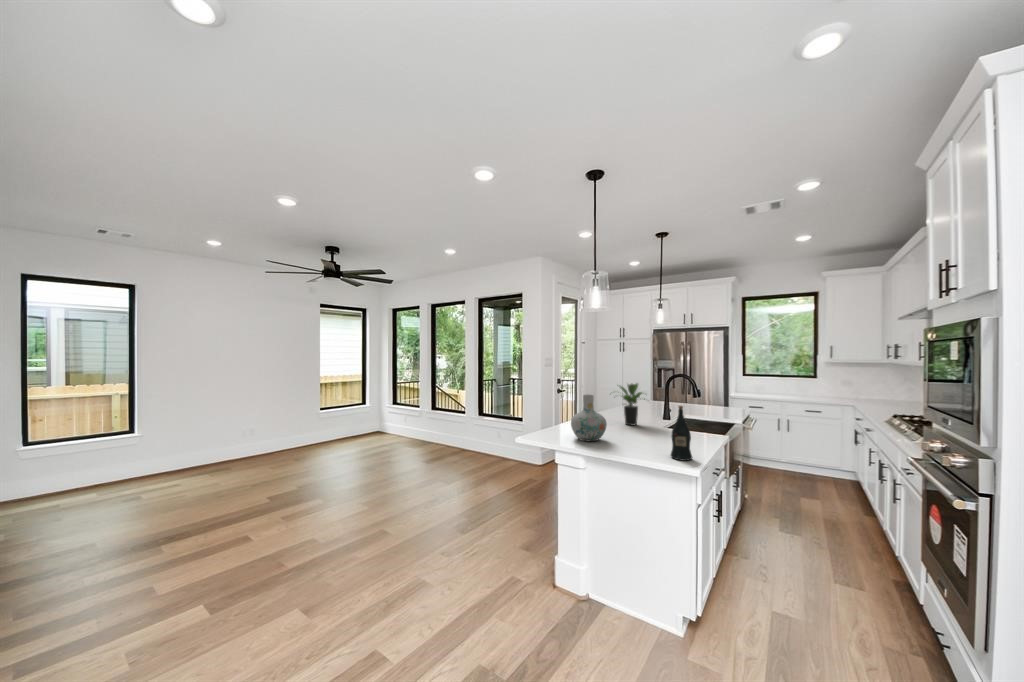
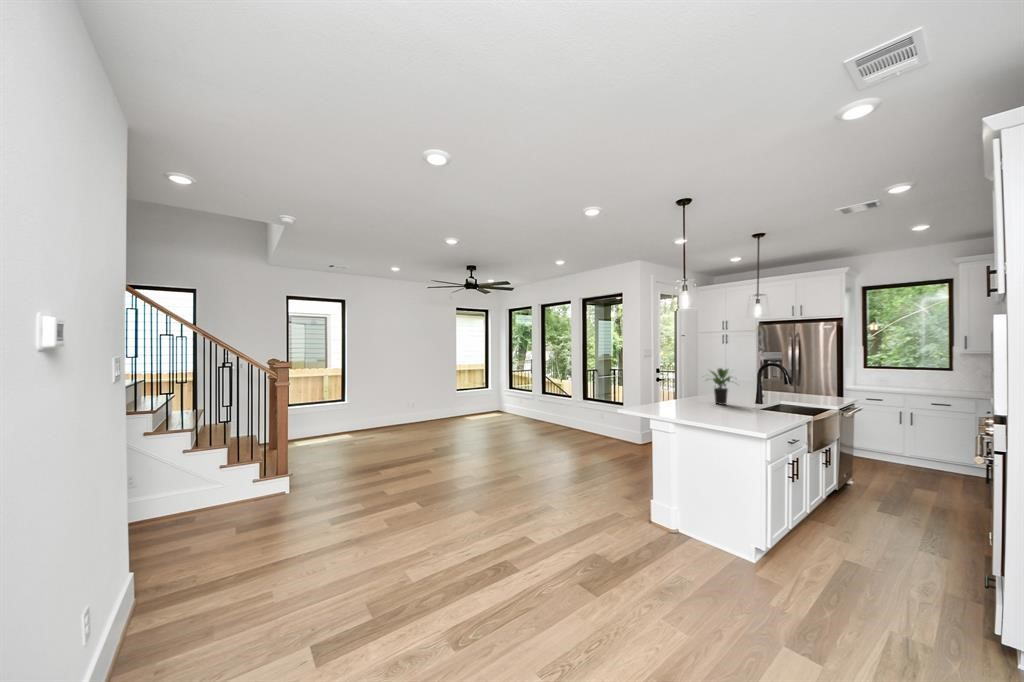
vase: present [571,395,607,442] -> none [663,375,694,412]
wine bottle: present [671,406,692,461] -> none [746,382,765,425]

